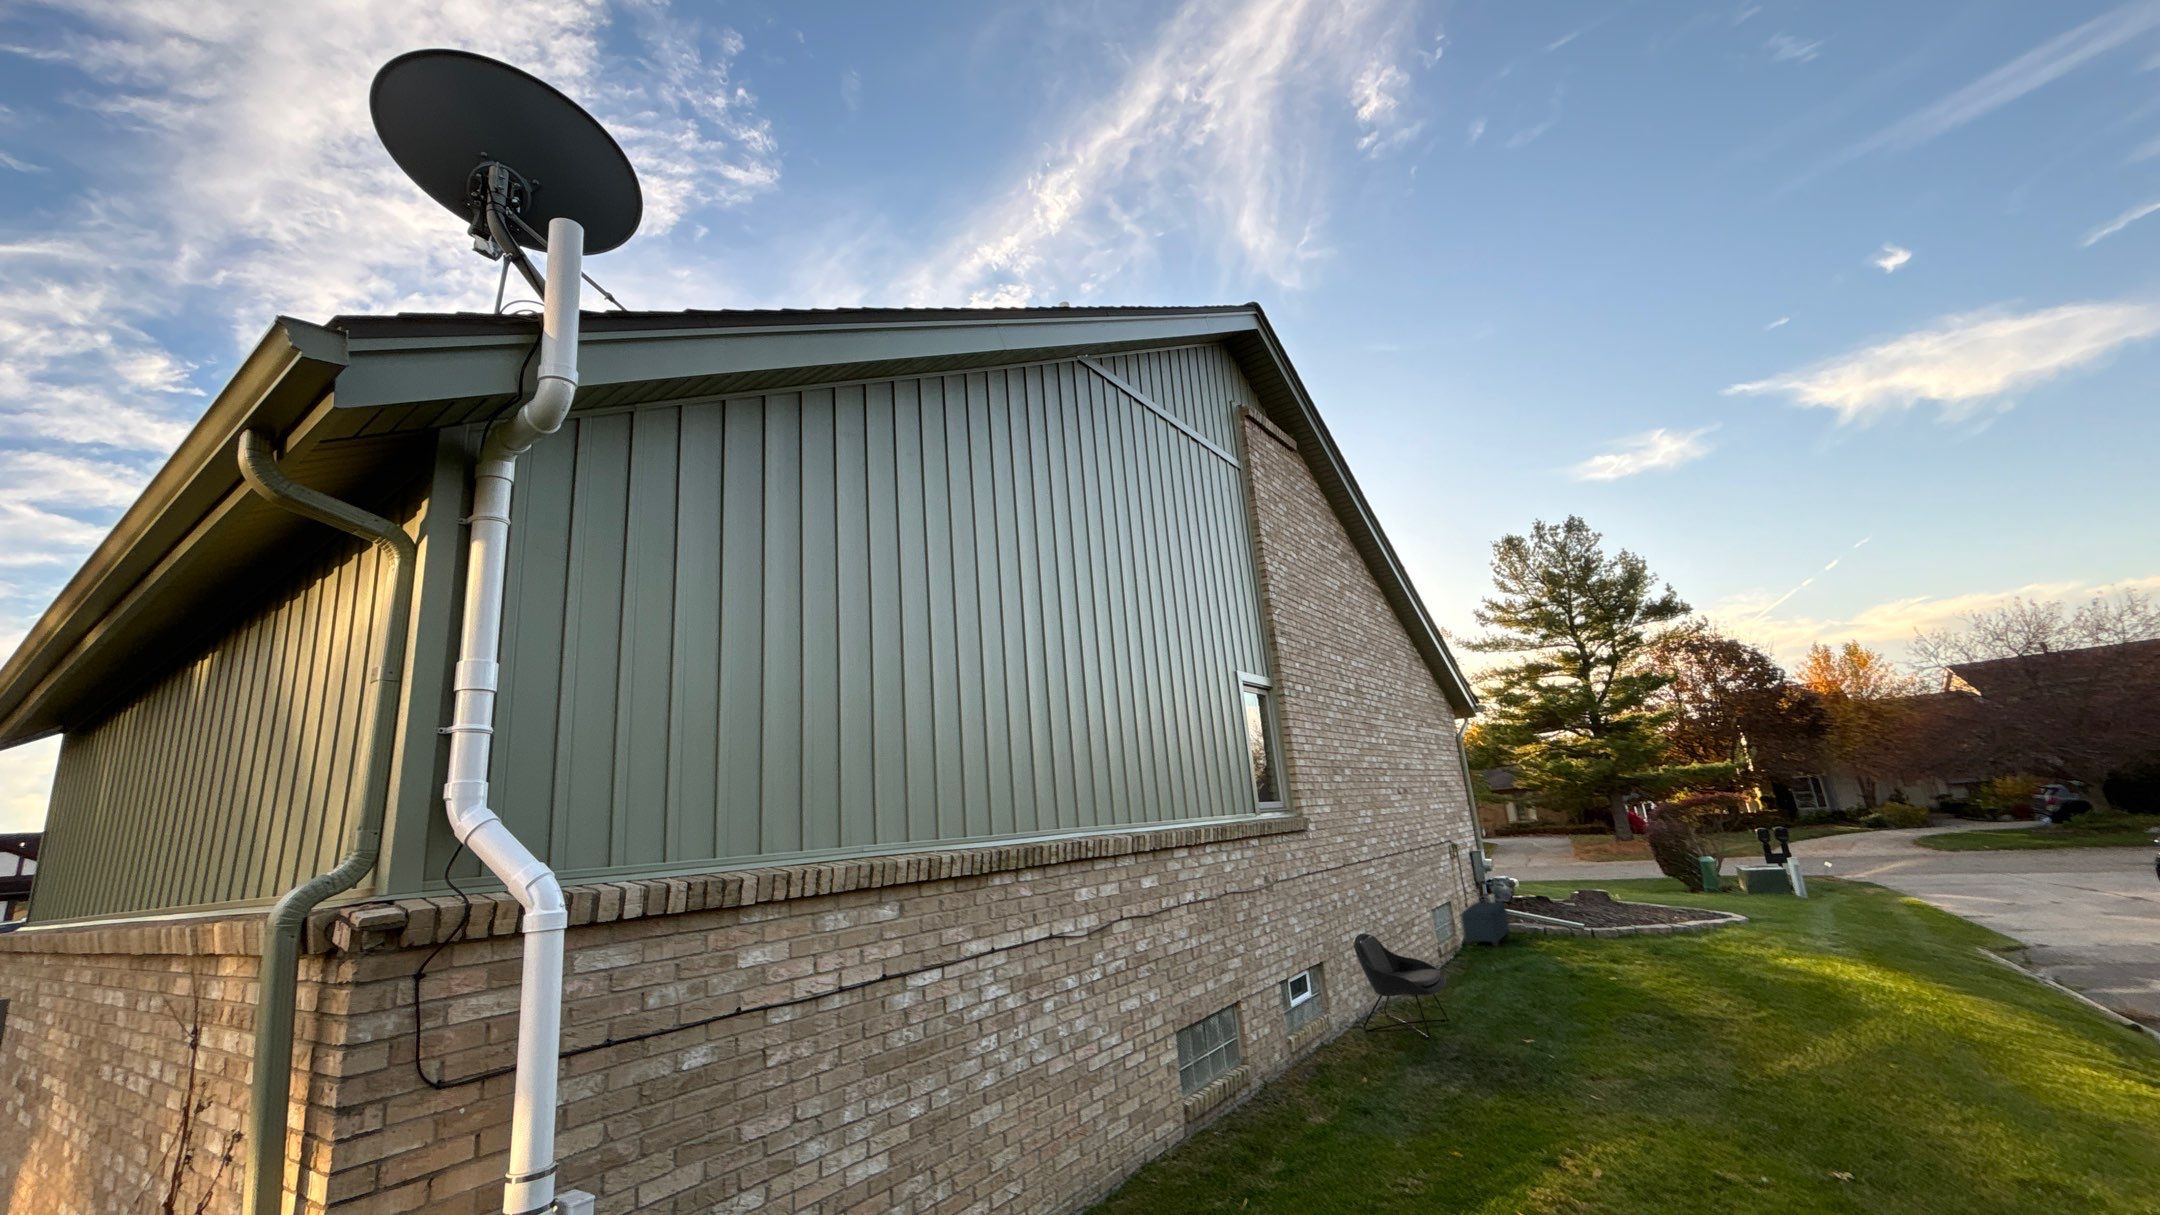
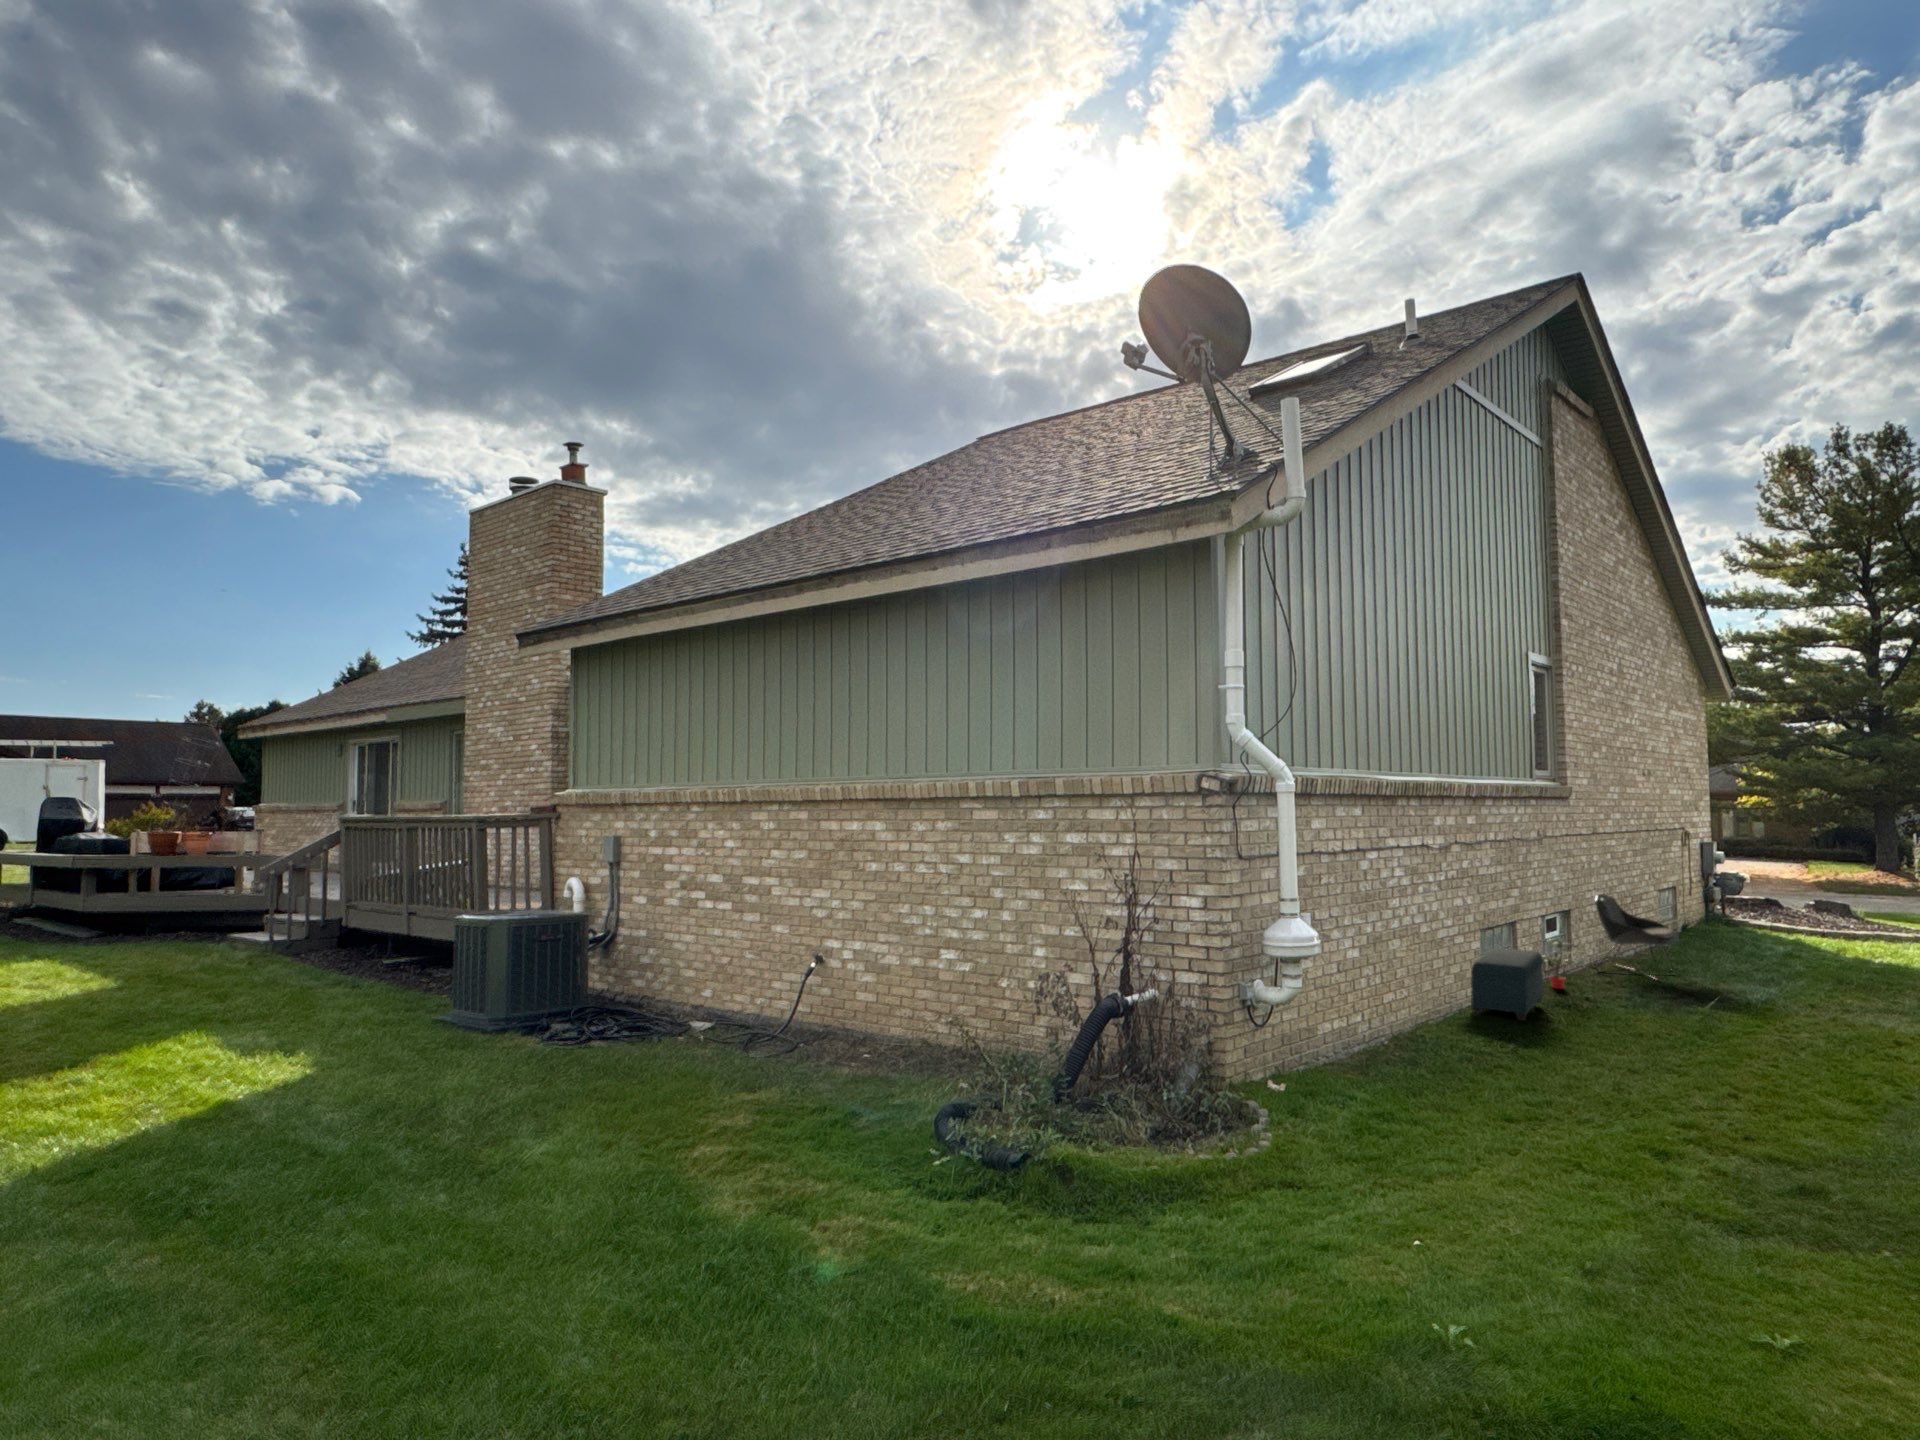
bench: present [1461,902,1510,947] -> present [1471,948,1543,1021]
potted plant: none [1282,1009,1335,1077] -> present [1543,939,1578,989]

